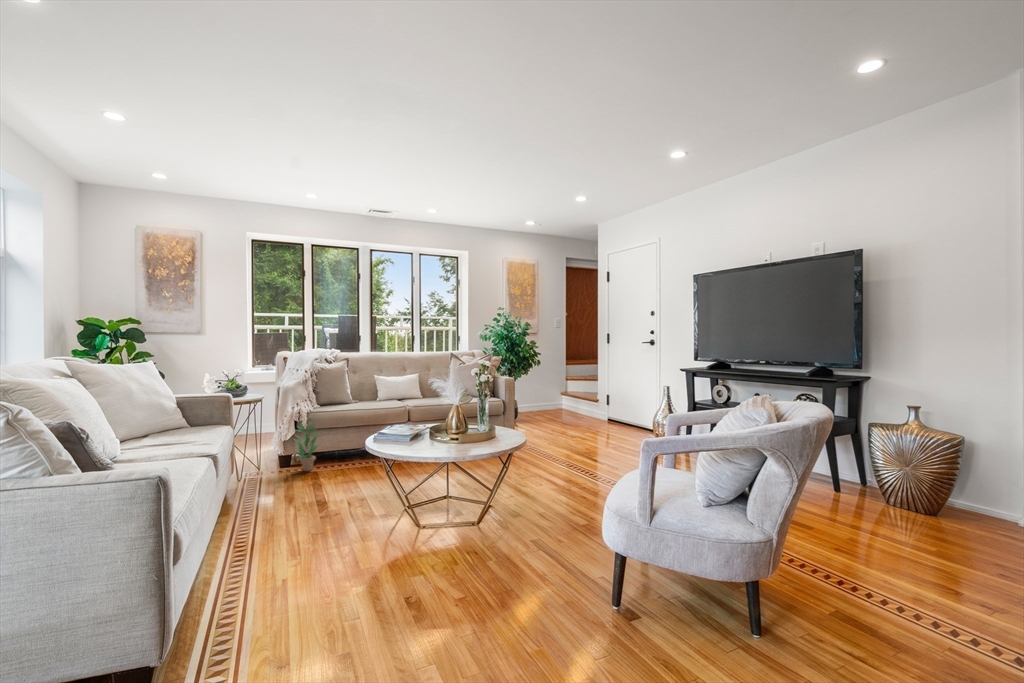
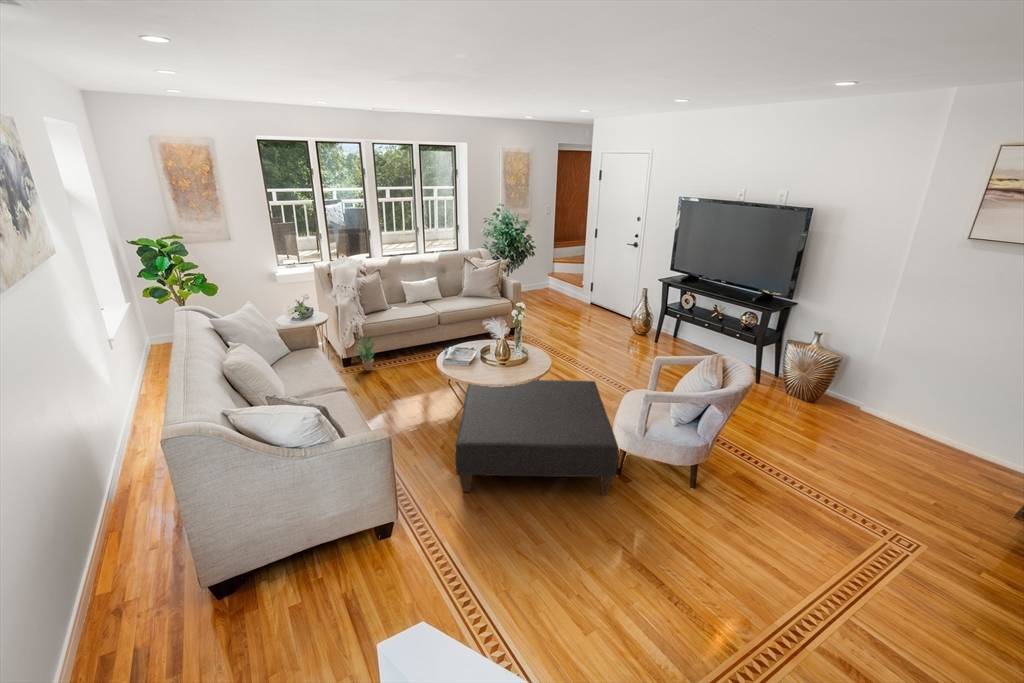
ottoman: none [317,458,603,641] -> present [455,380,618,495]

